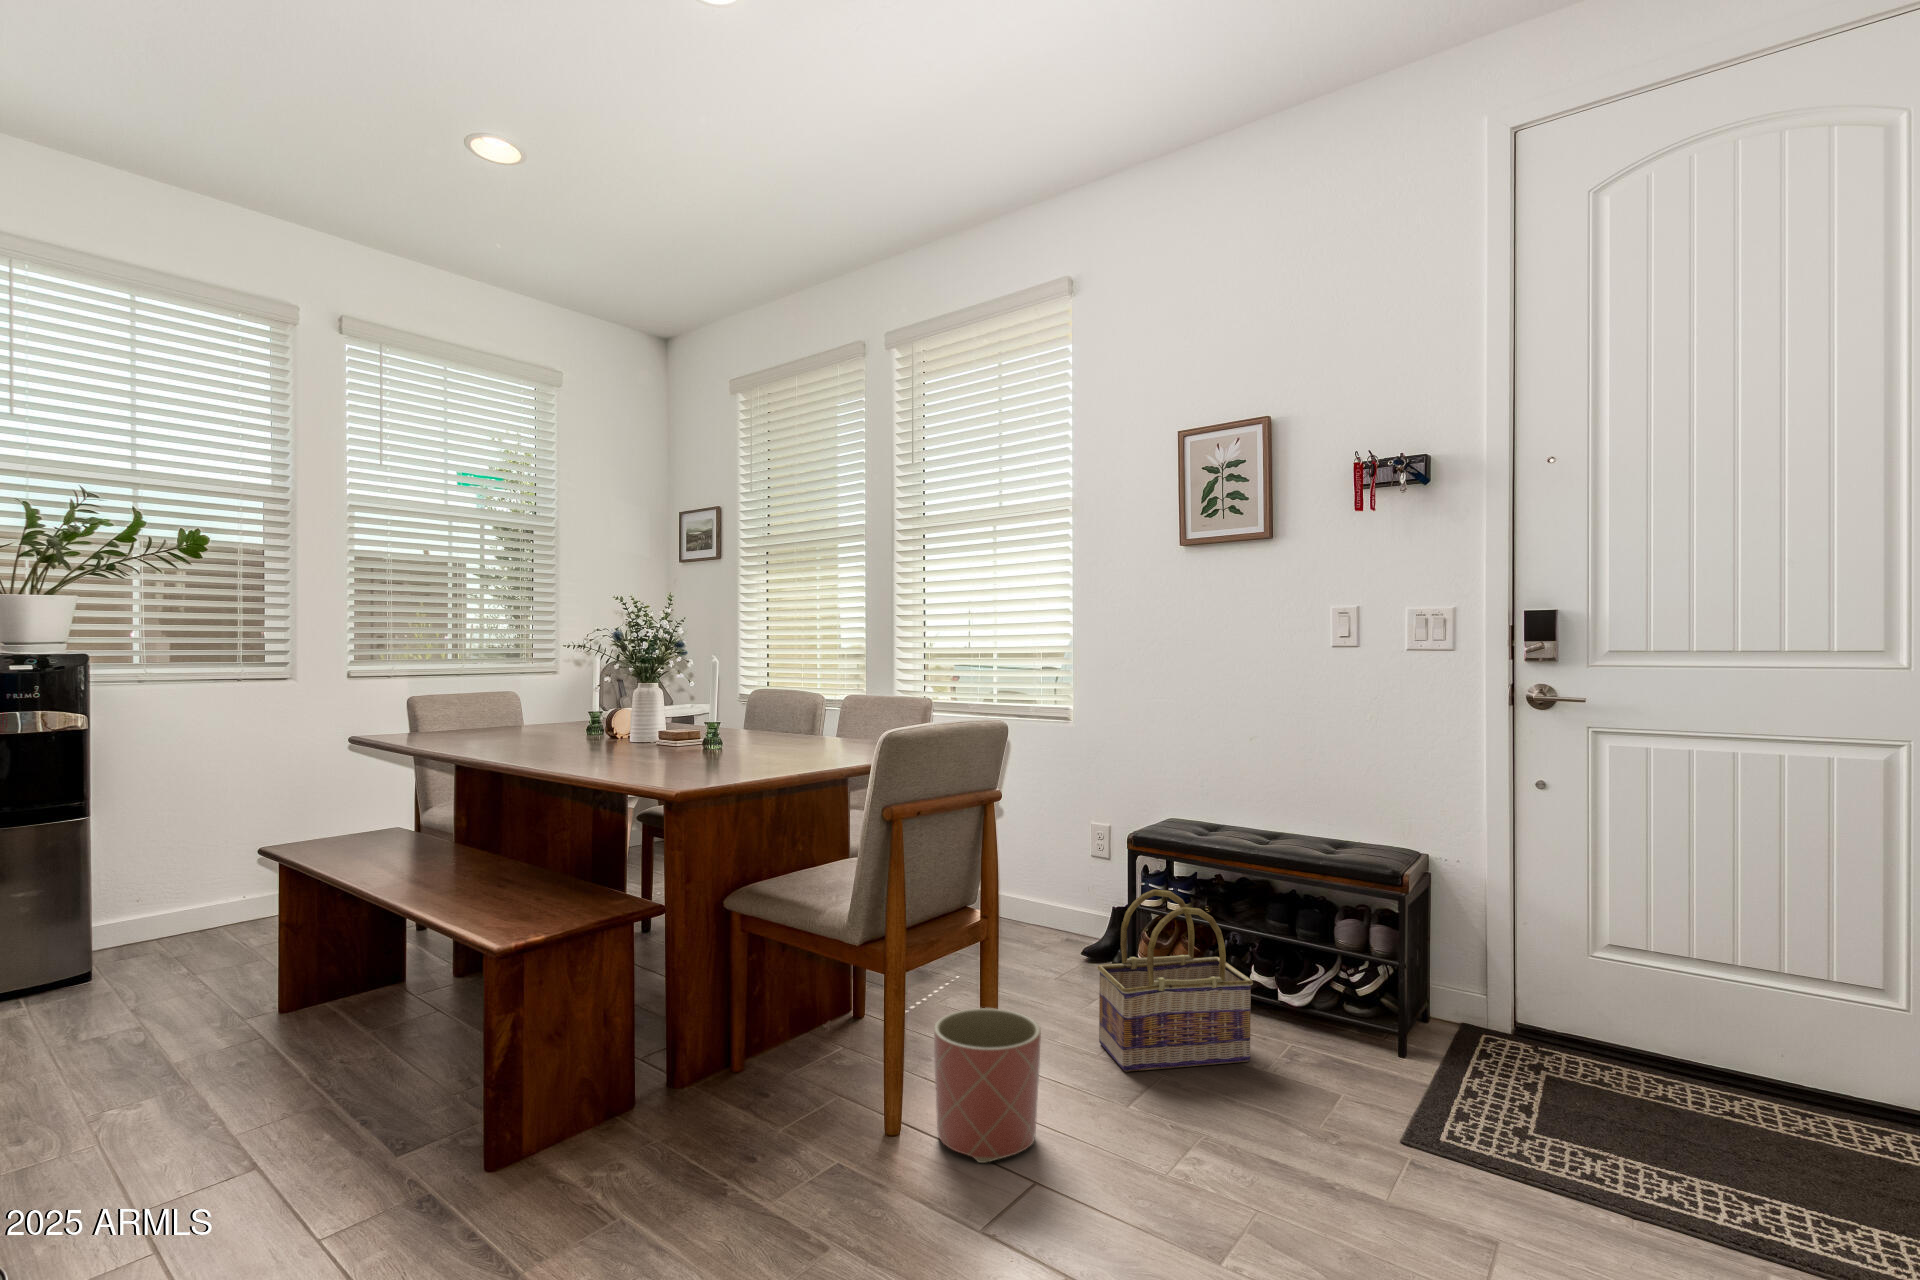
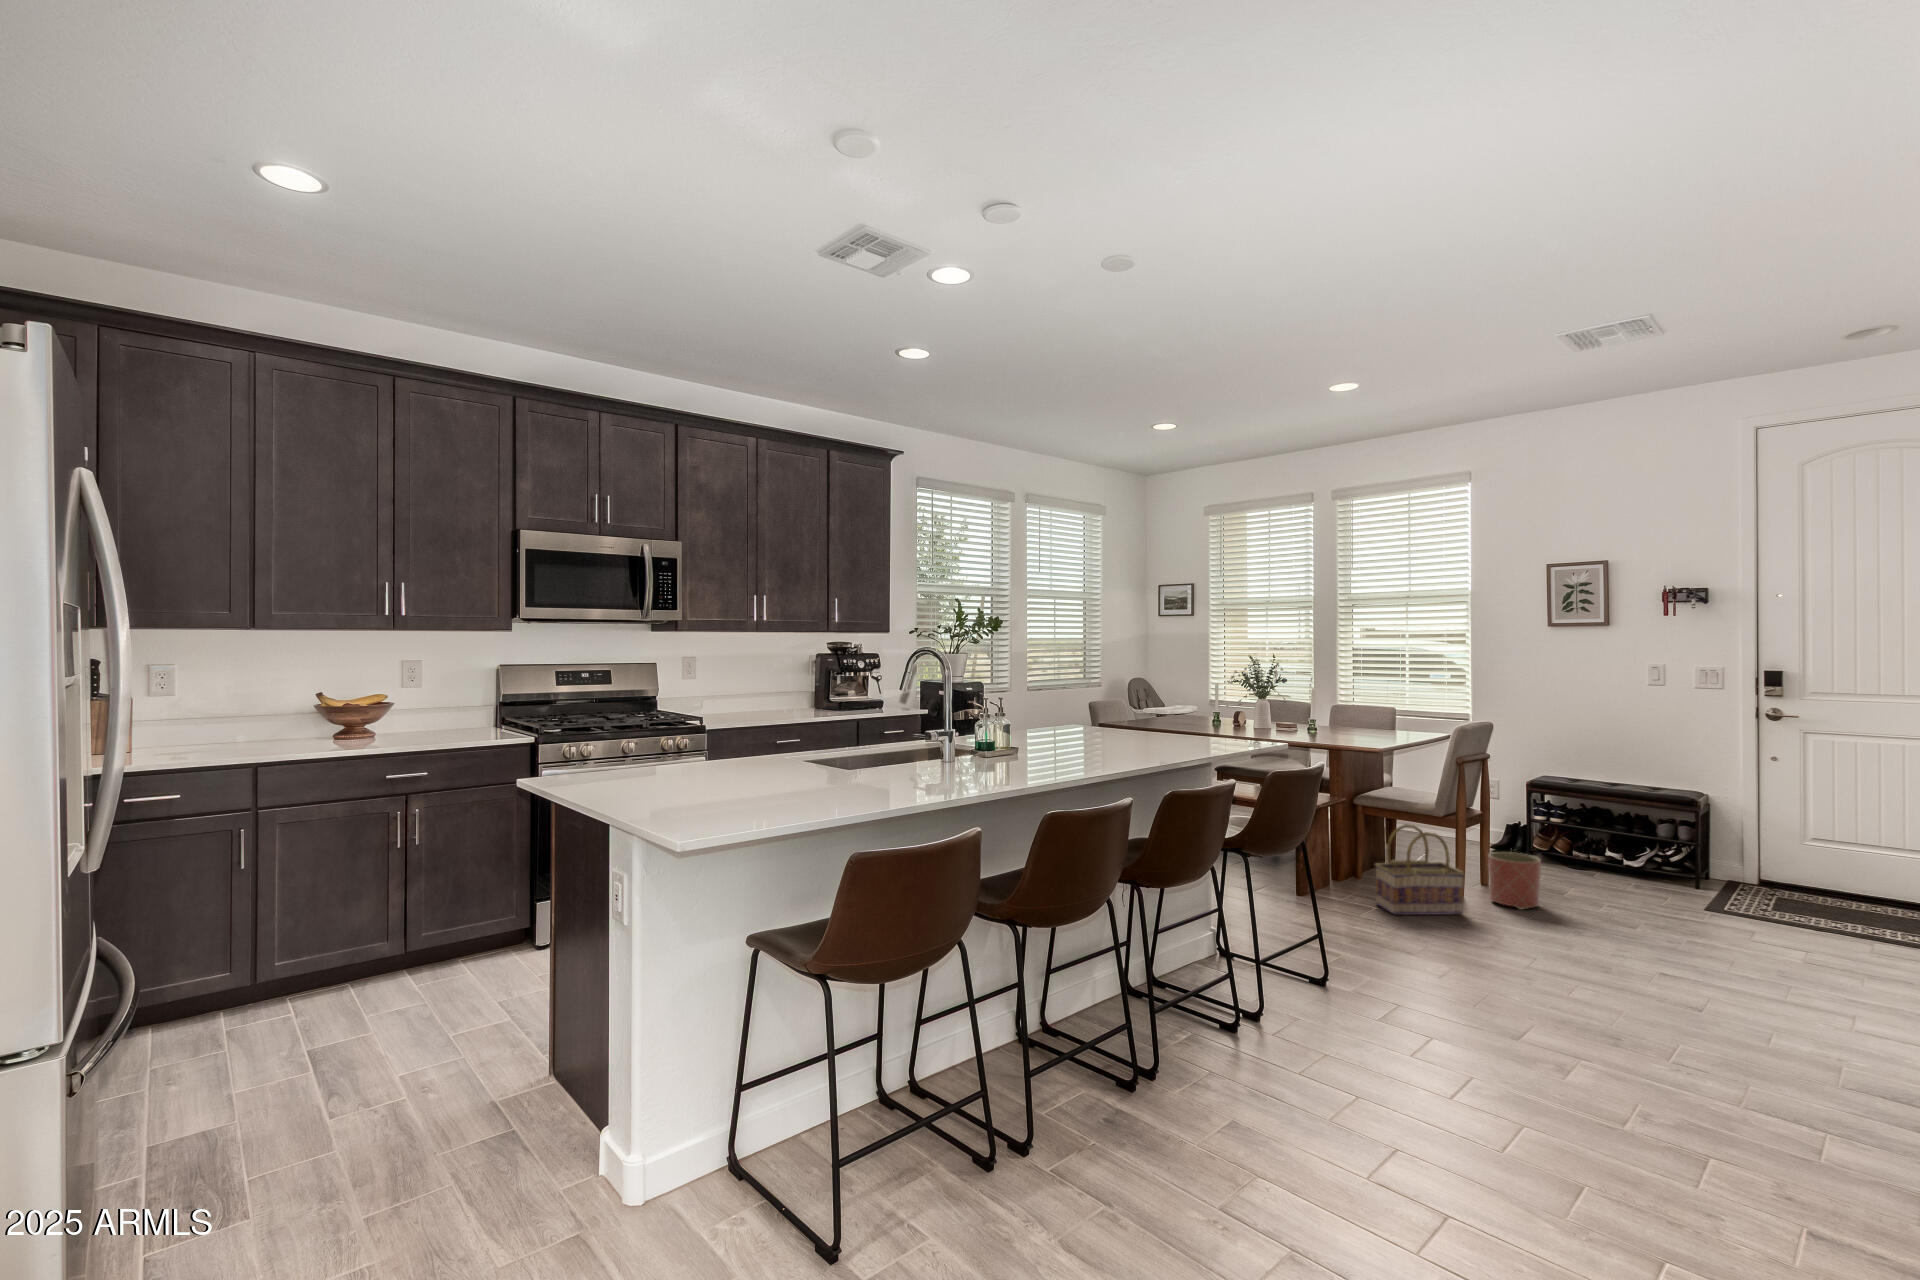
basket: present [1097,889,1253,1072] -> present [1375,824,1464,915]

